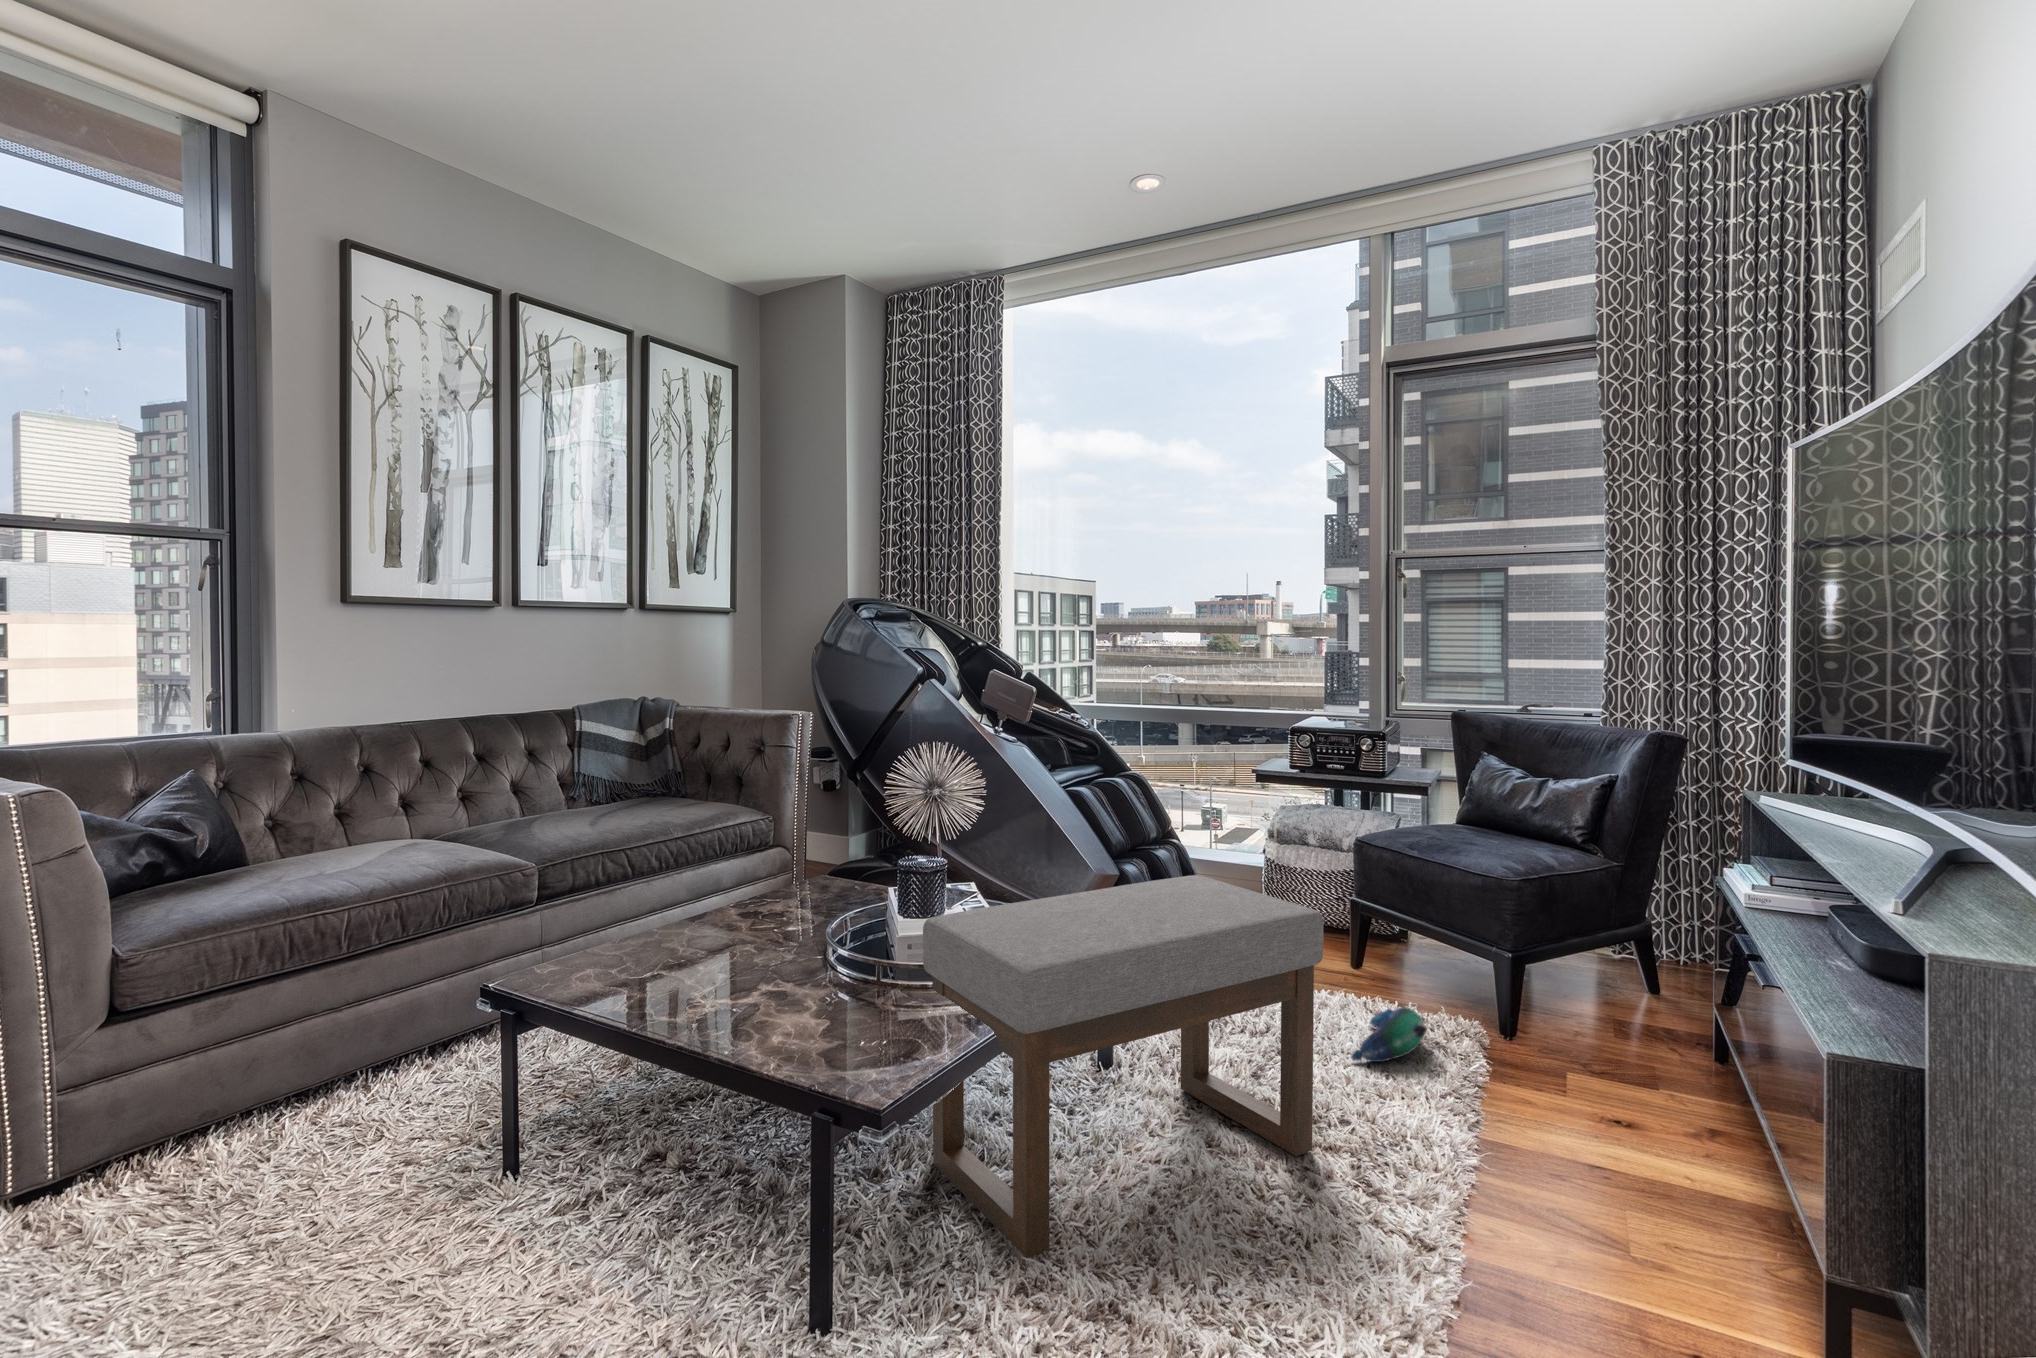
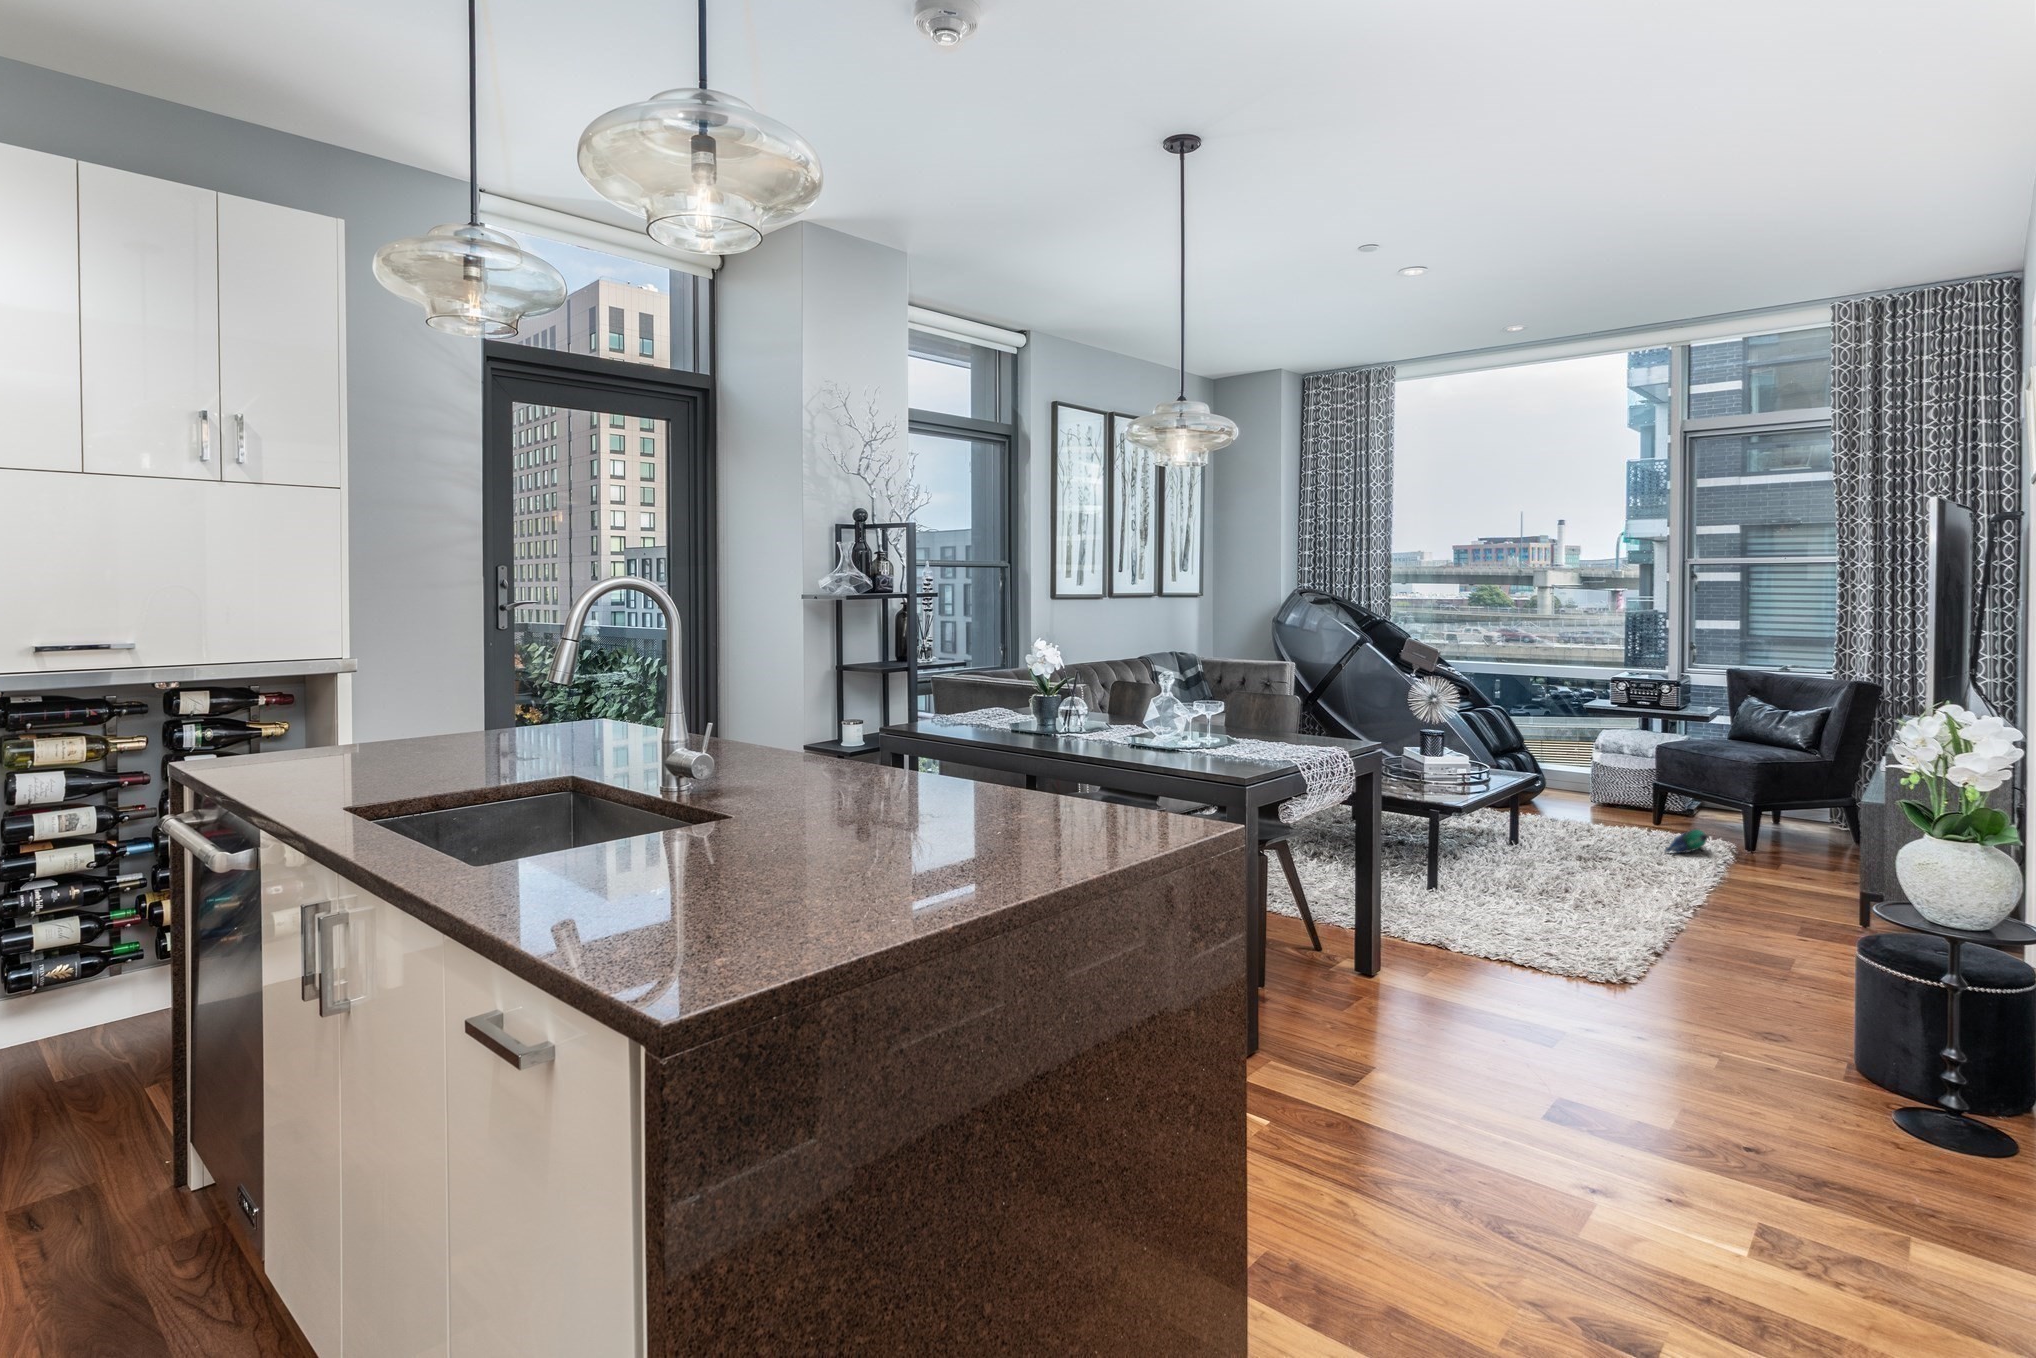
ottoman: present [923,875,1324,1258] -> none [1464,751,1657,891]

